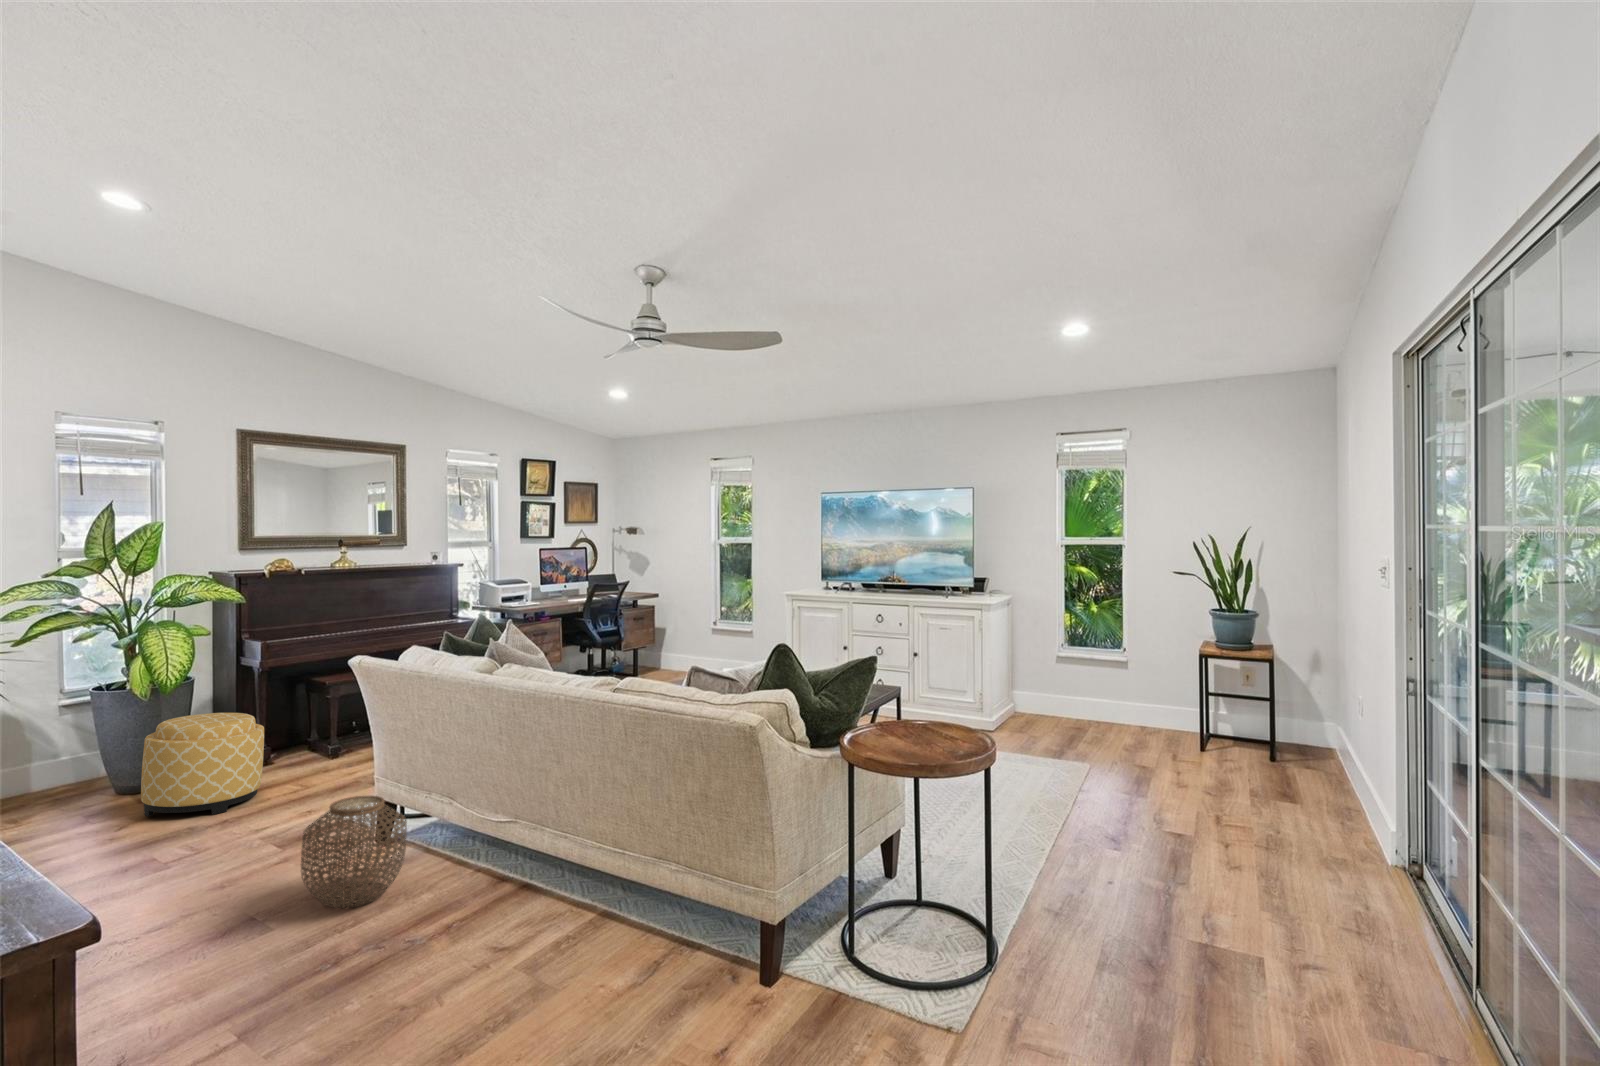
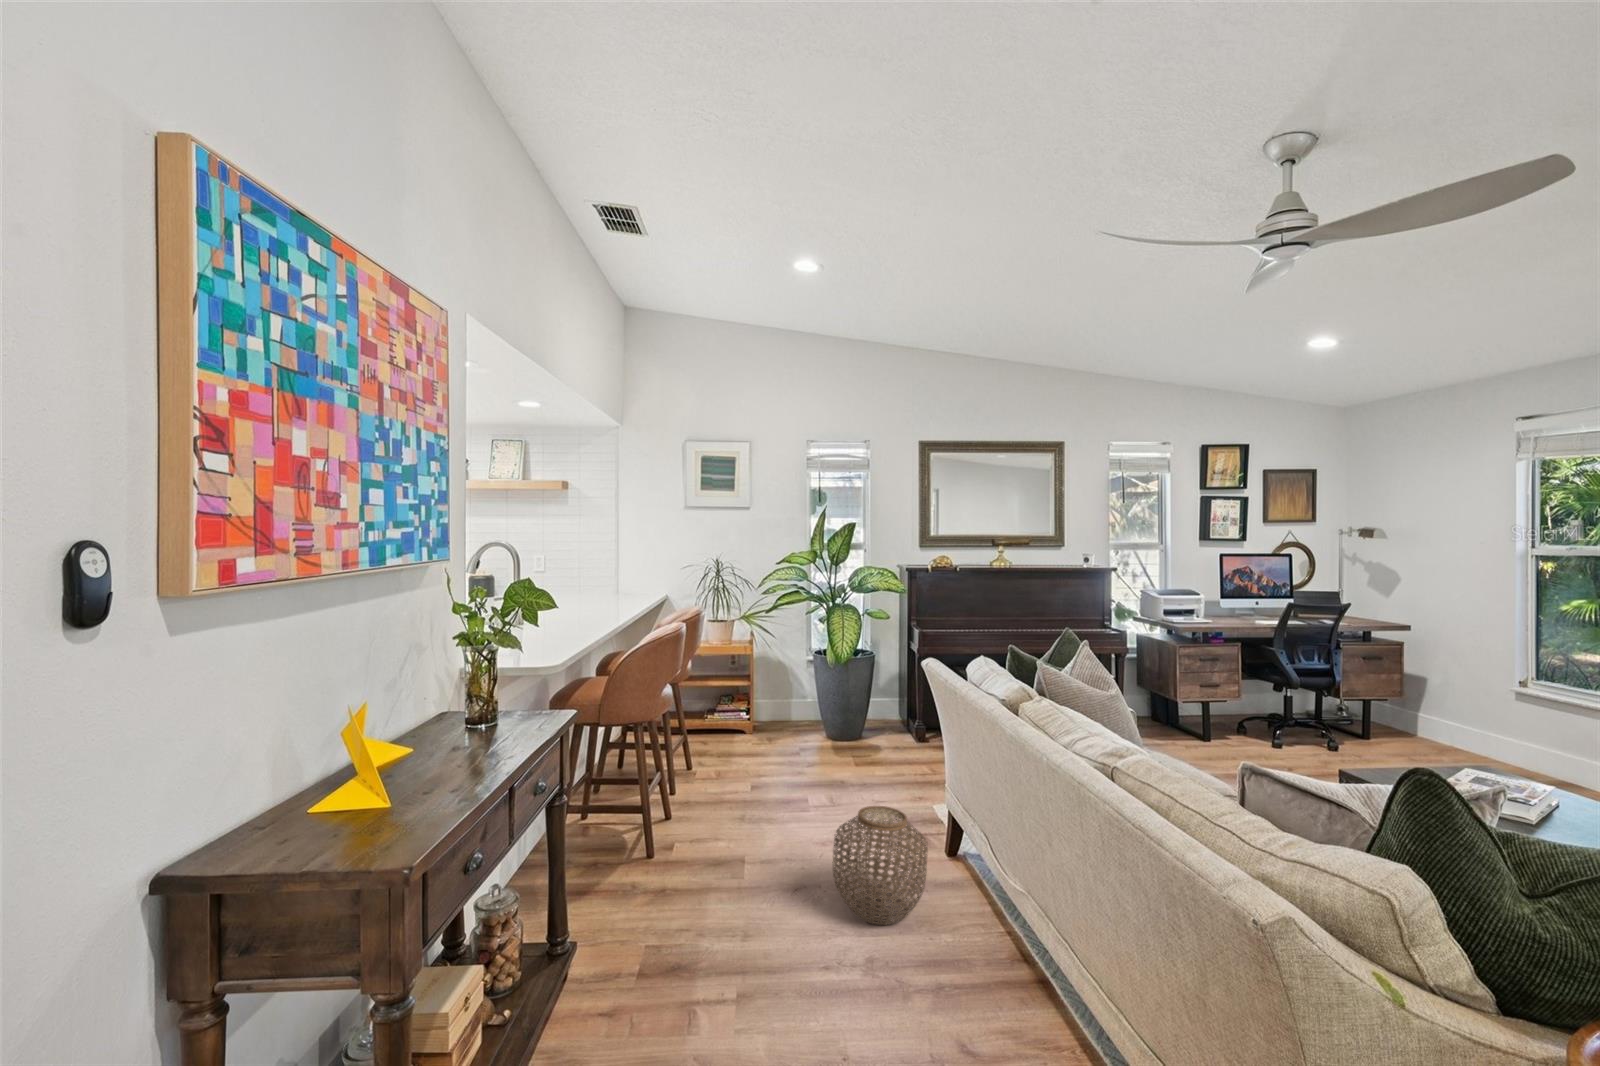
ottoman: present [141,713,264,817] -> none [817,685,900,776]

